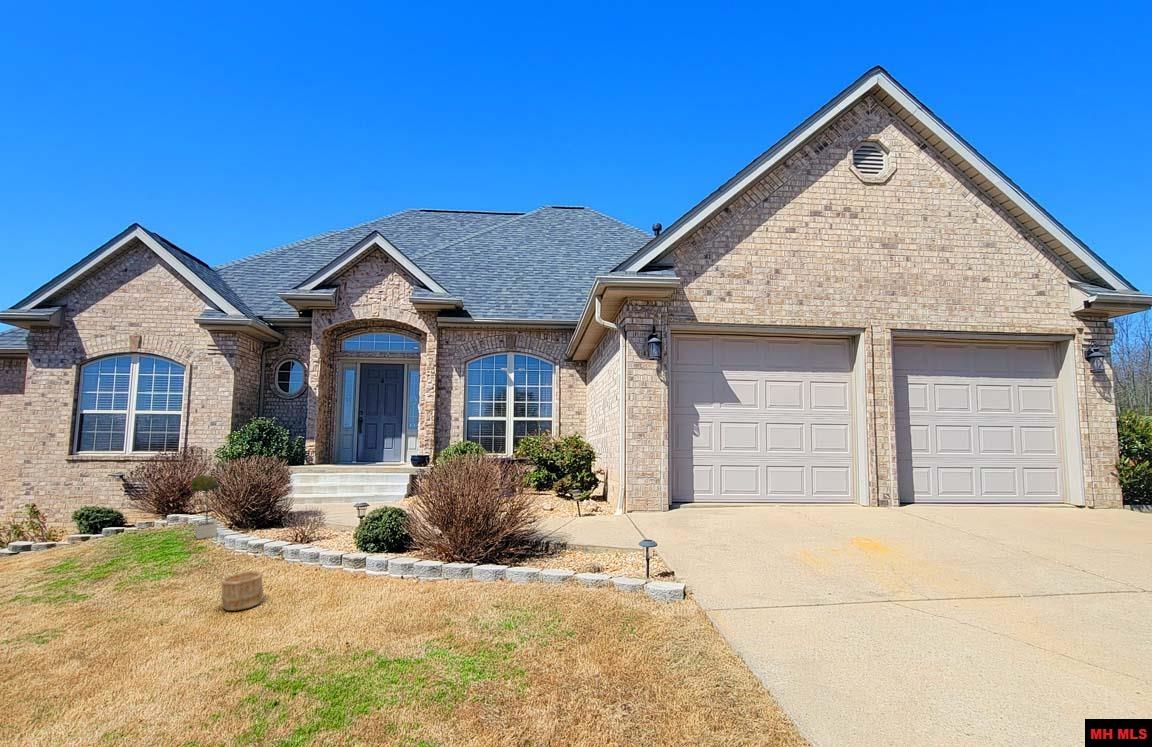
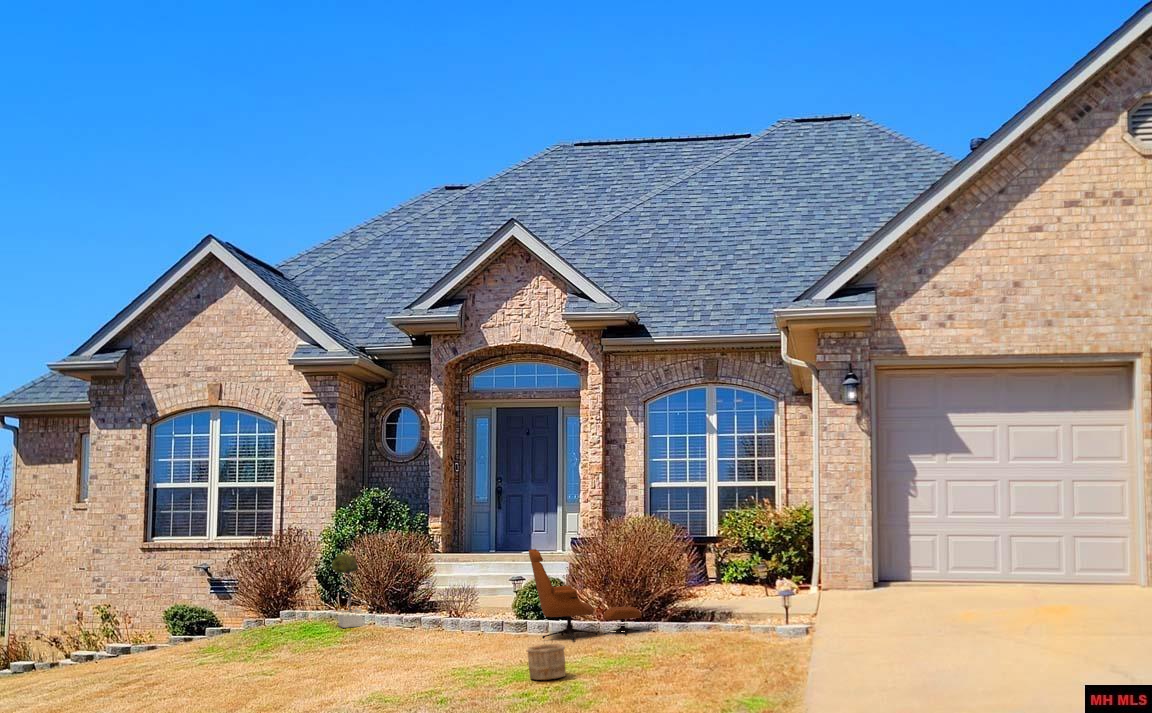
lounge chair: none [358,478,460,563] -> present [529,549,641,640]
wooden bucket: present [220,571,263,610] -> present [527,644,566,680]

